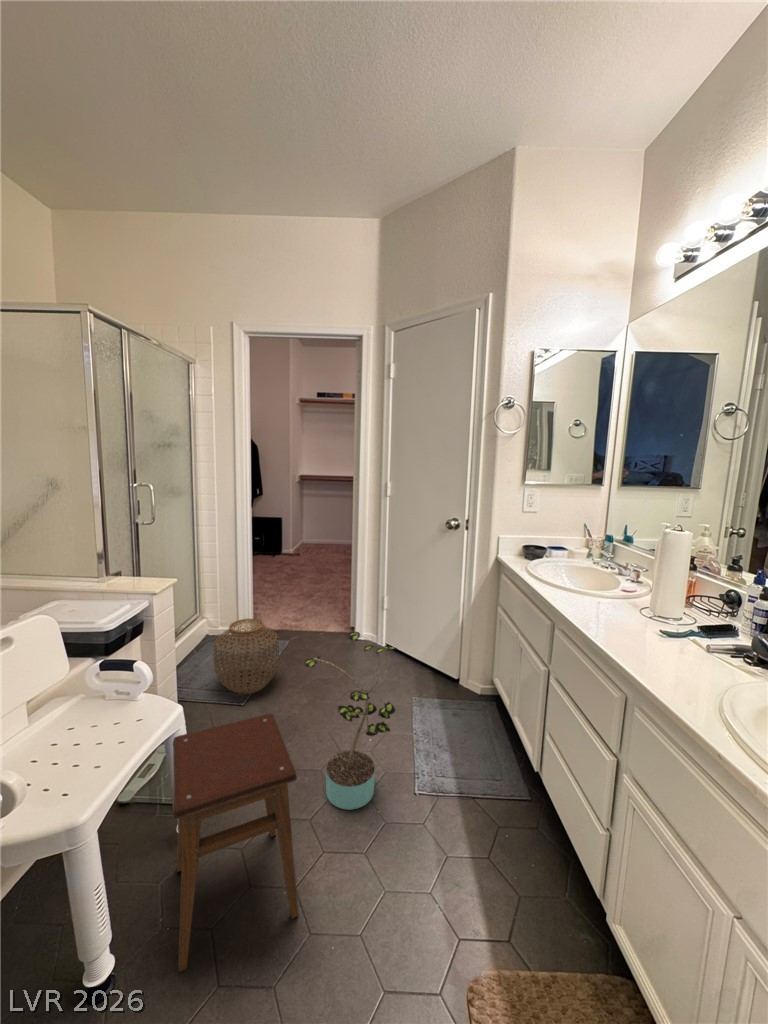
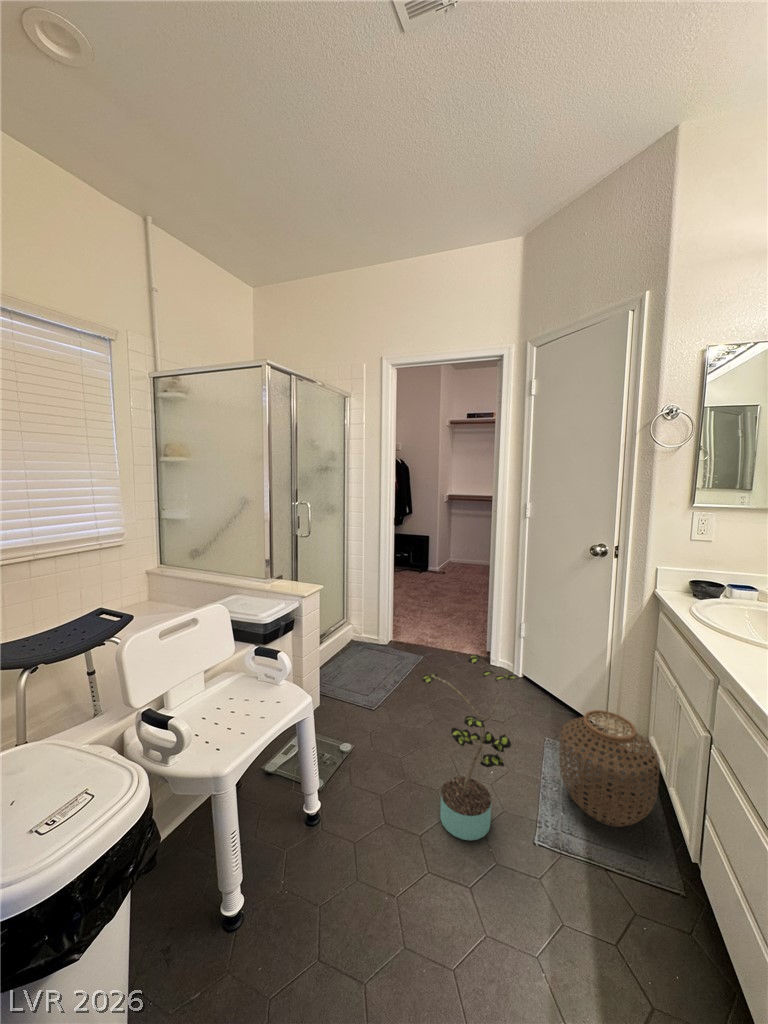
woven basket: present [214,619,279,694] -> present [559,710,660,827]
stool: present [173,714,298,972] -> none [289,721,398,939]

